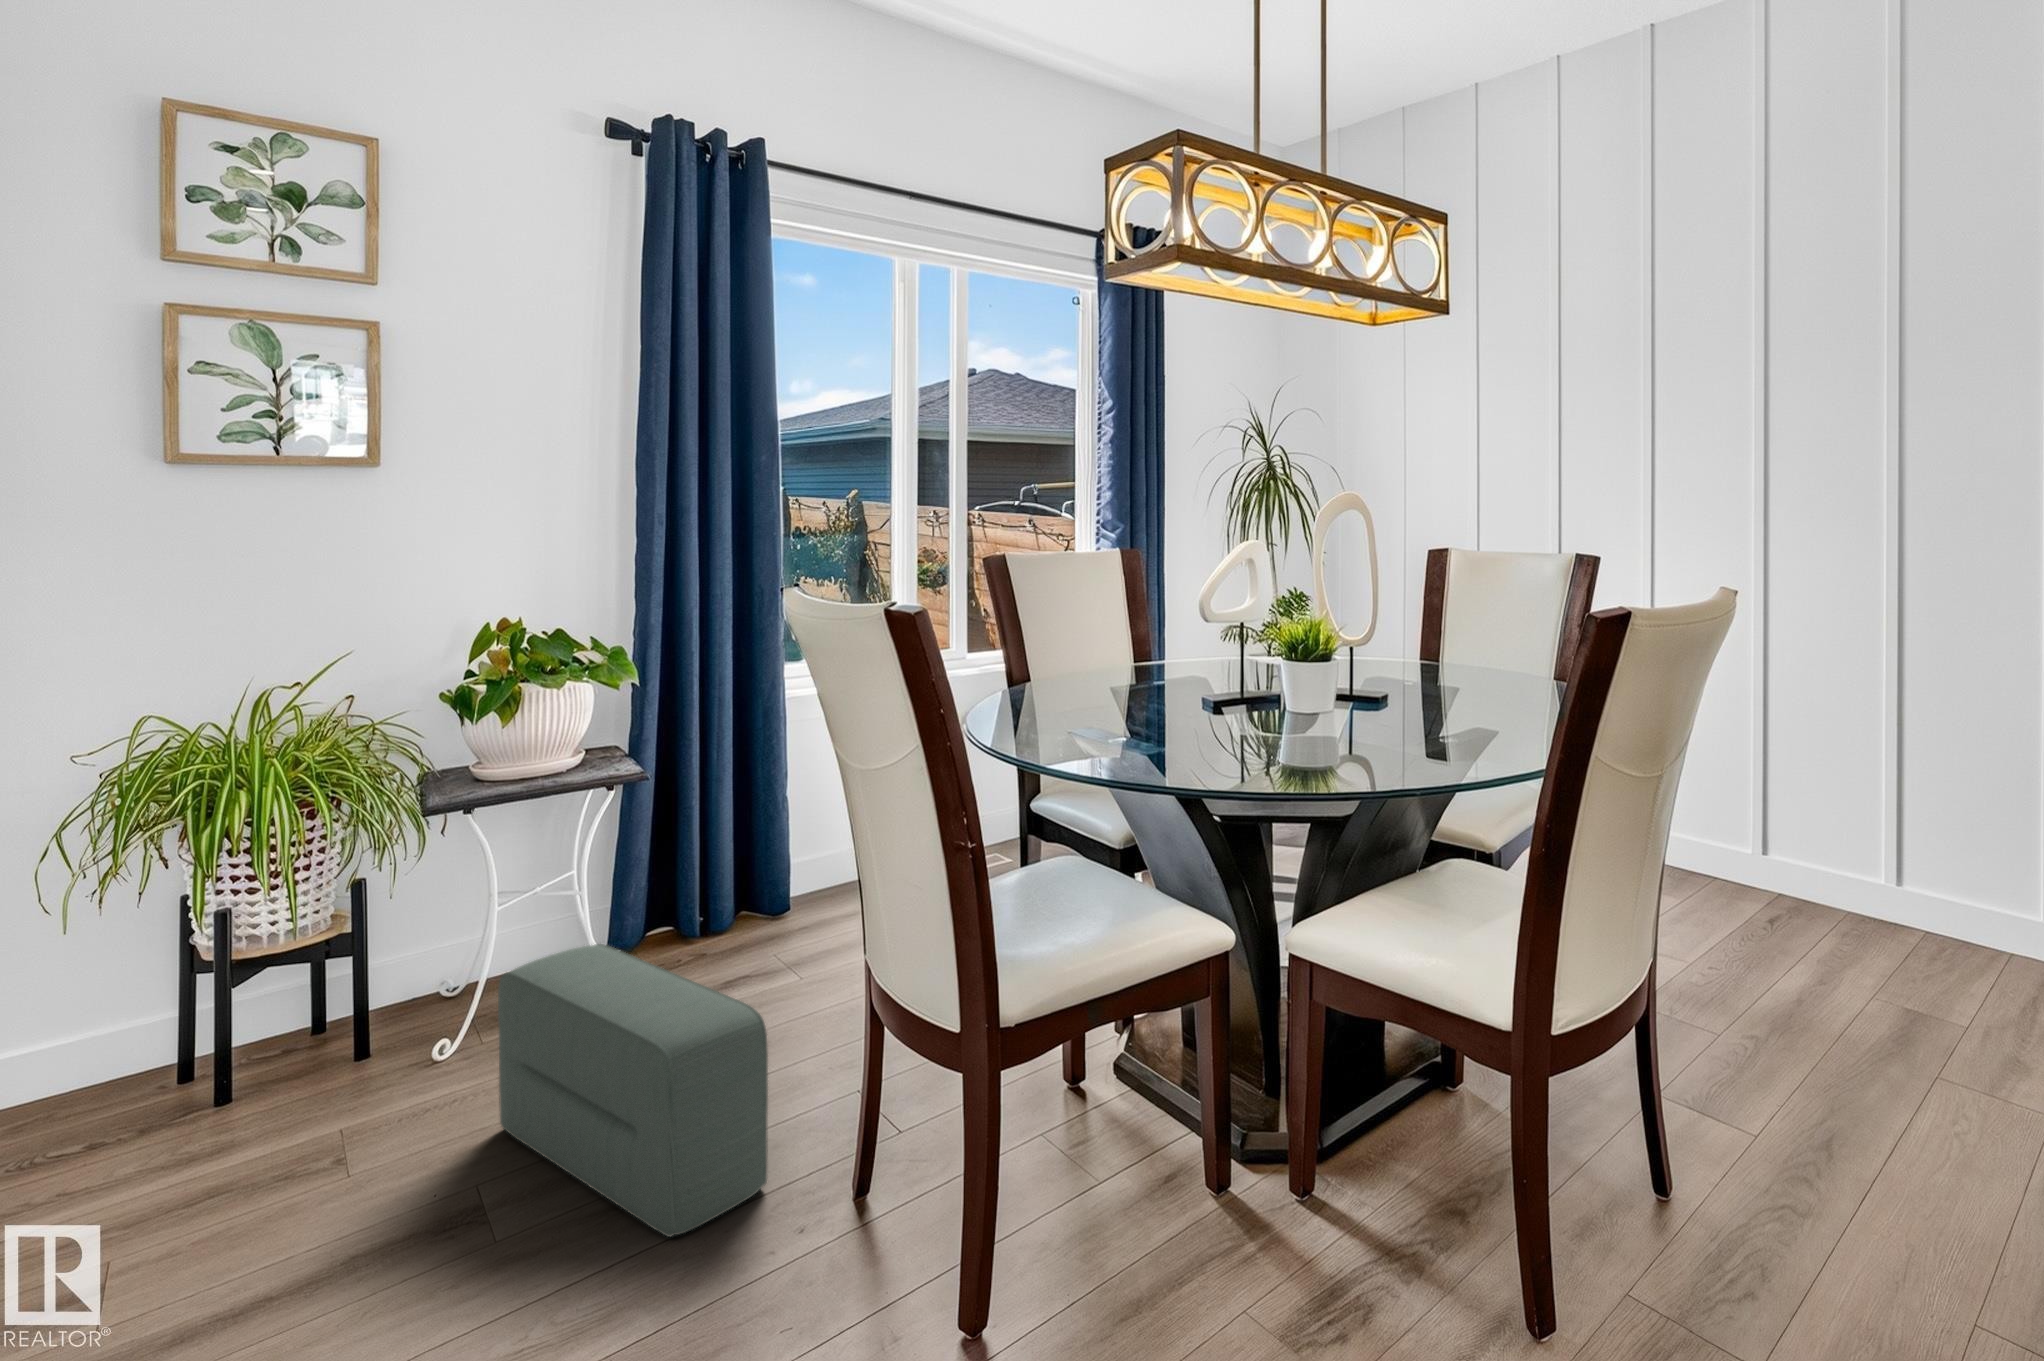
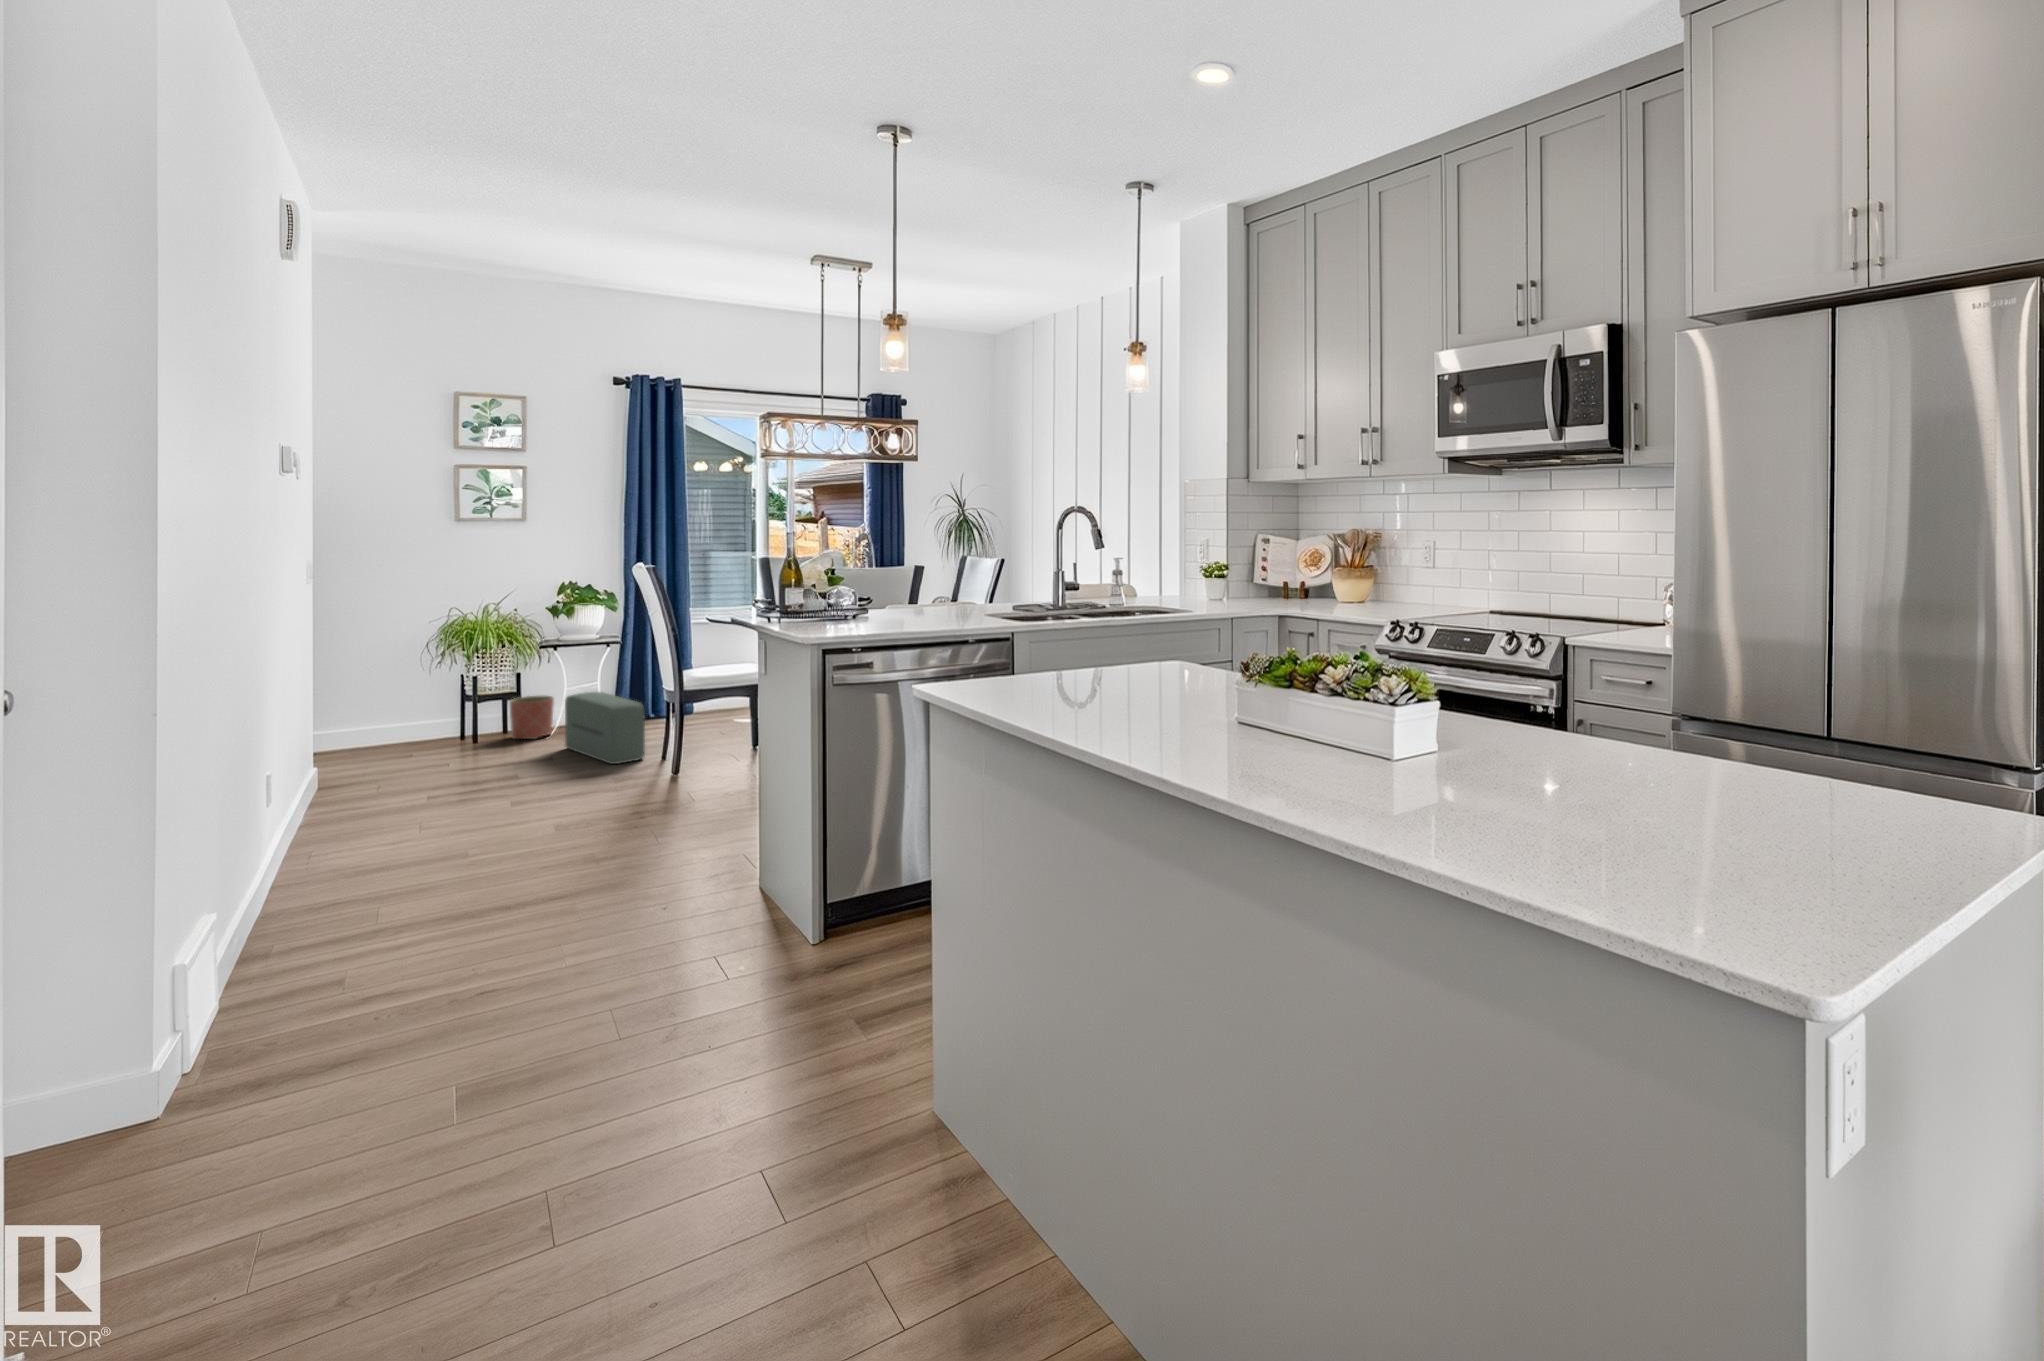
planter: none [329,937,460,1081] -> present [510,695,554,739]

